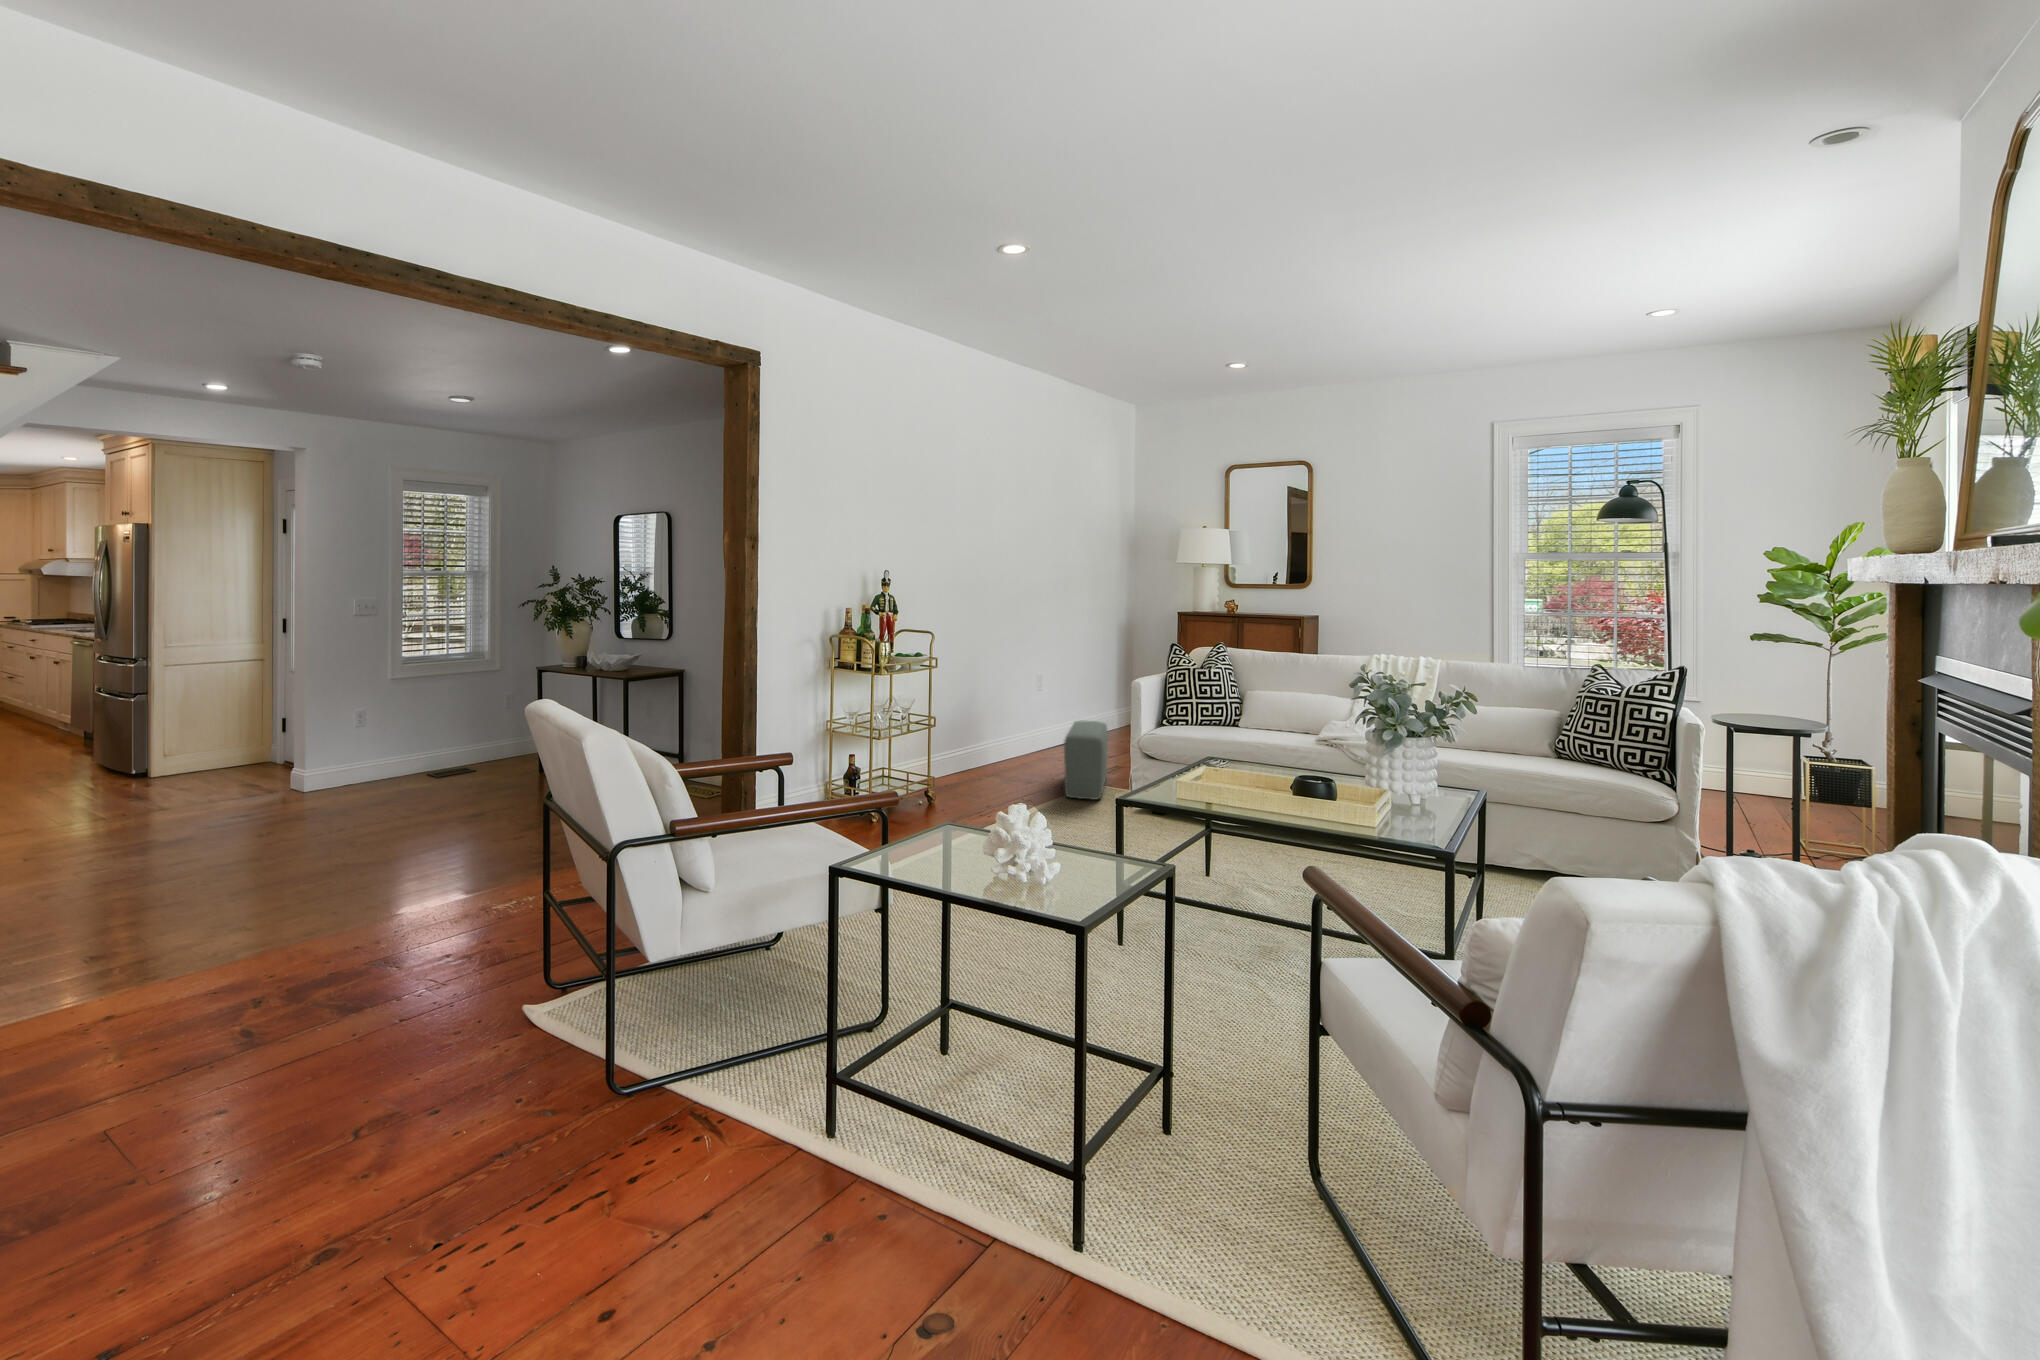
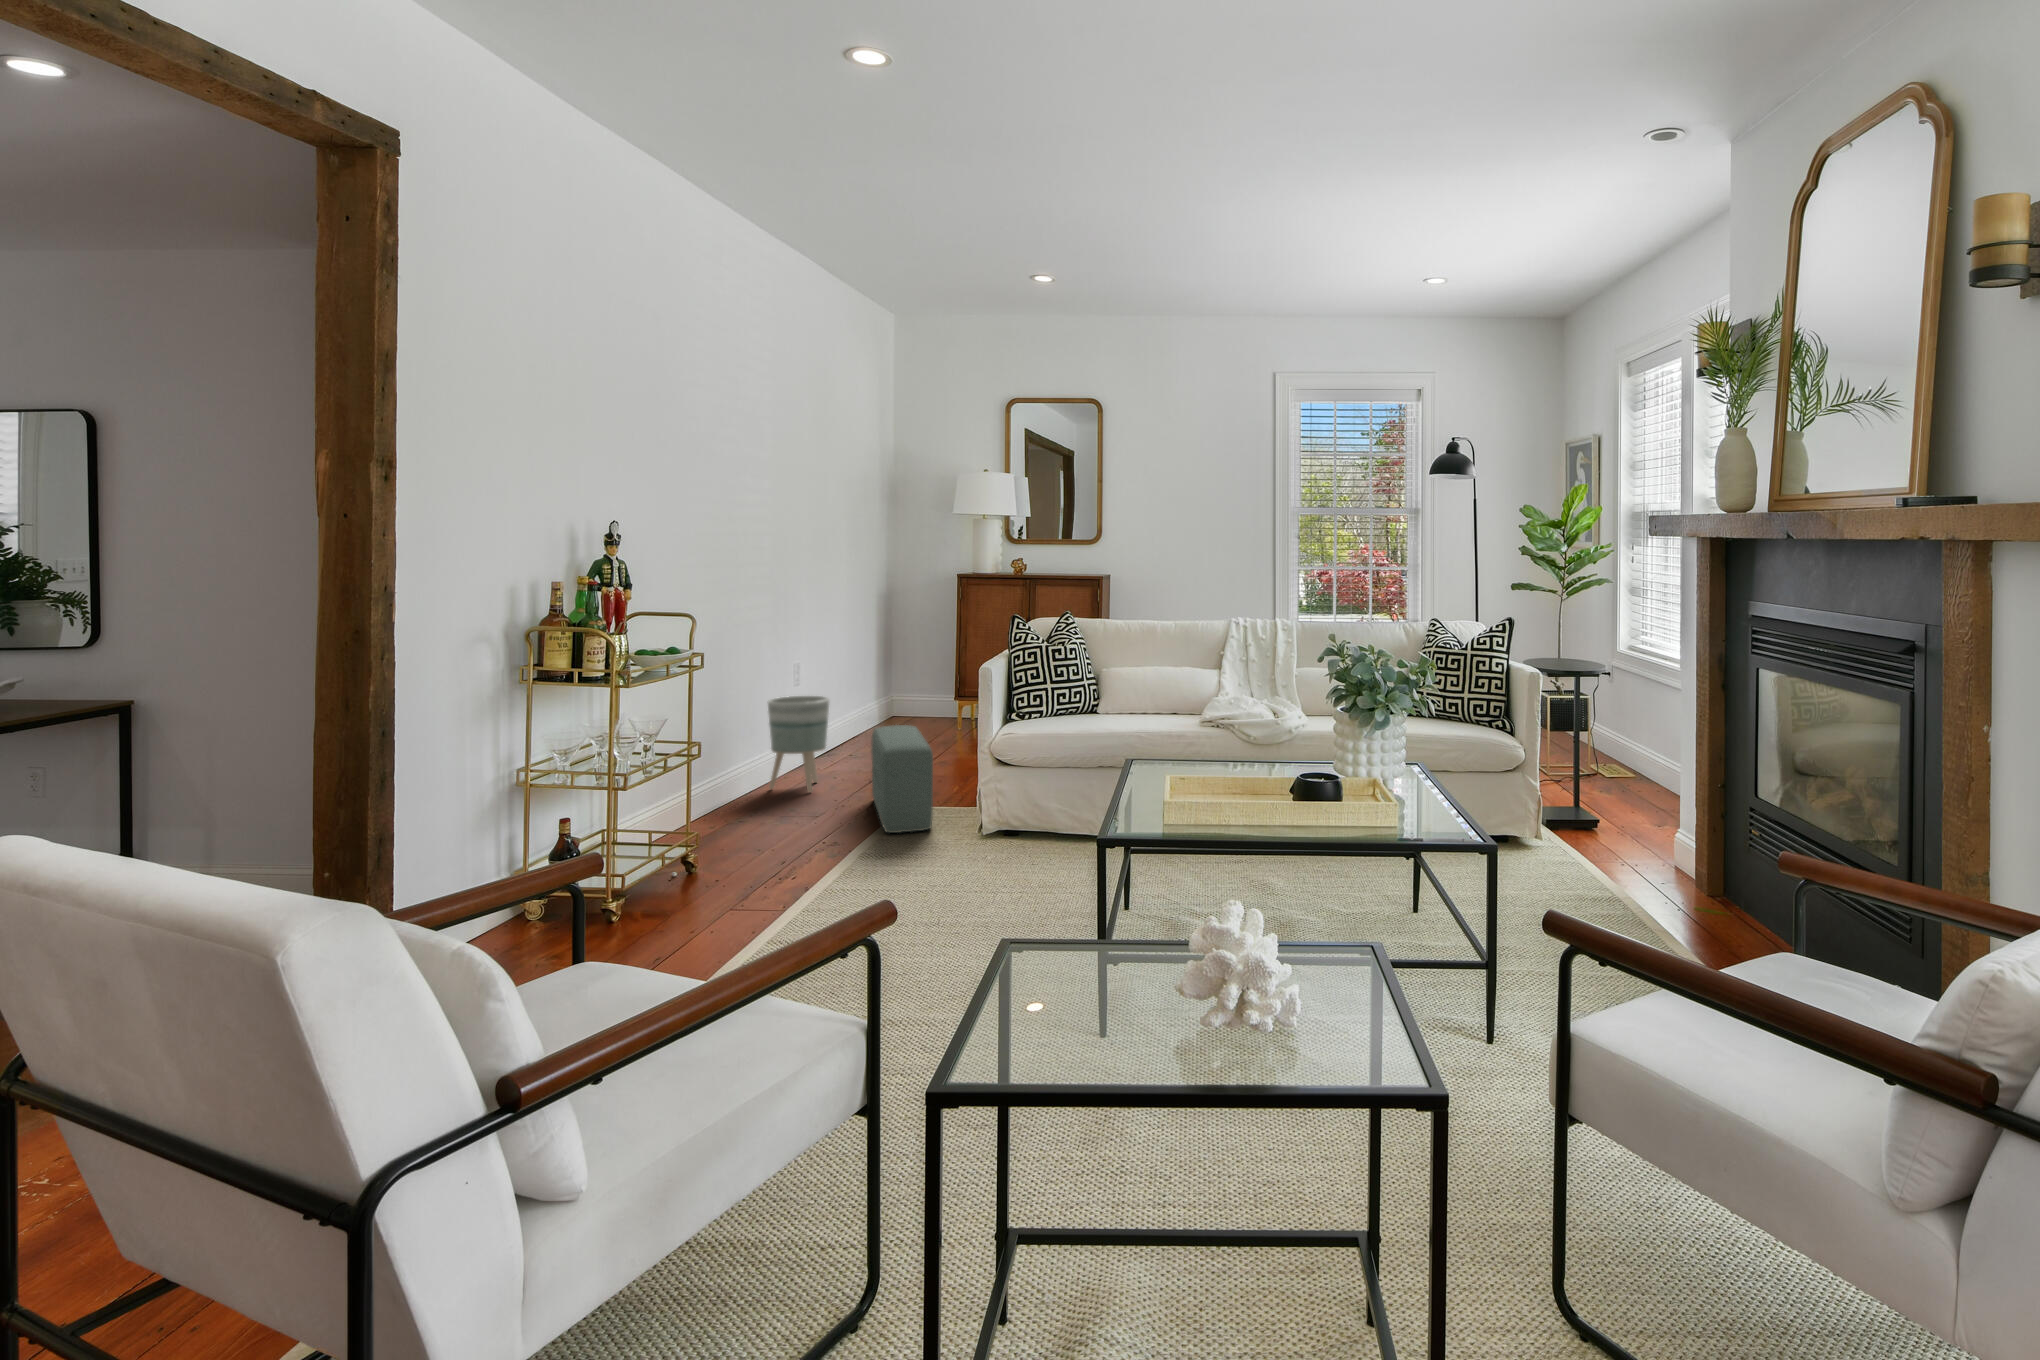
planter: none [1009,694,1052,764] -> present [768,696,829,792]

